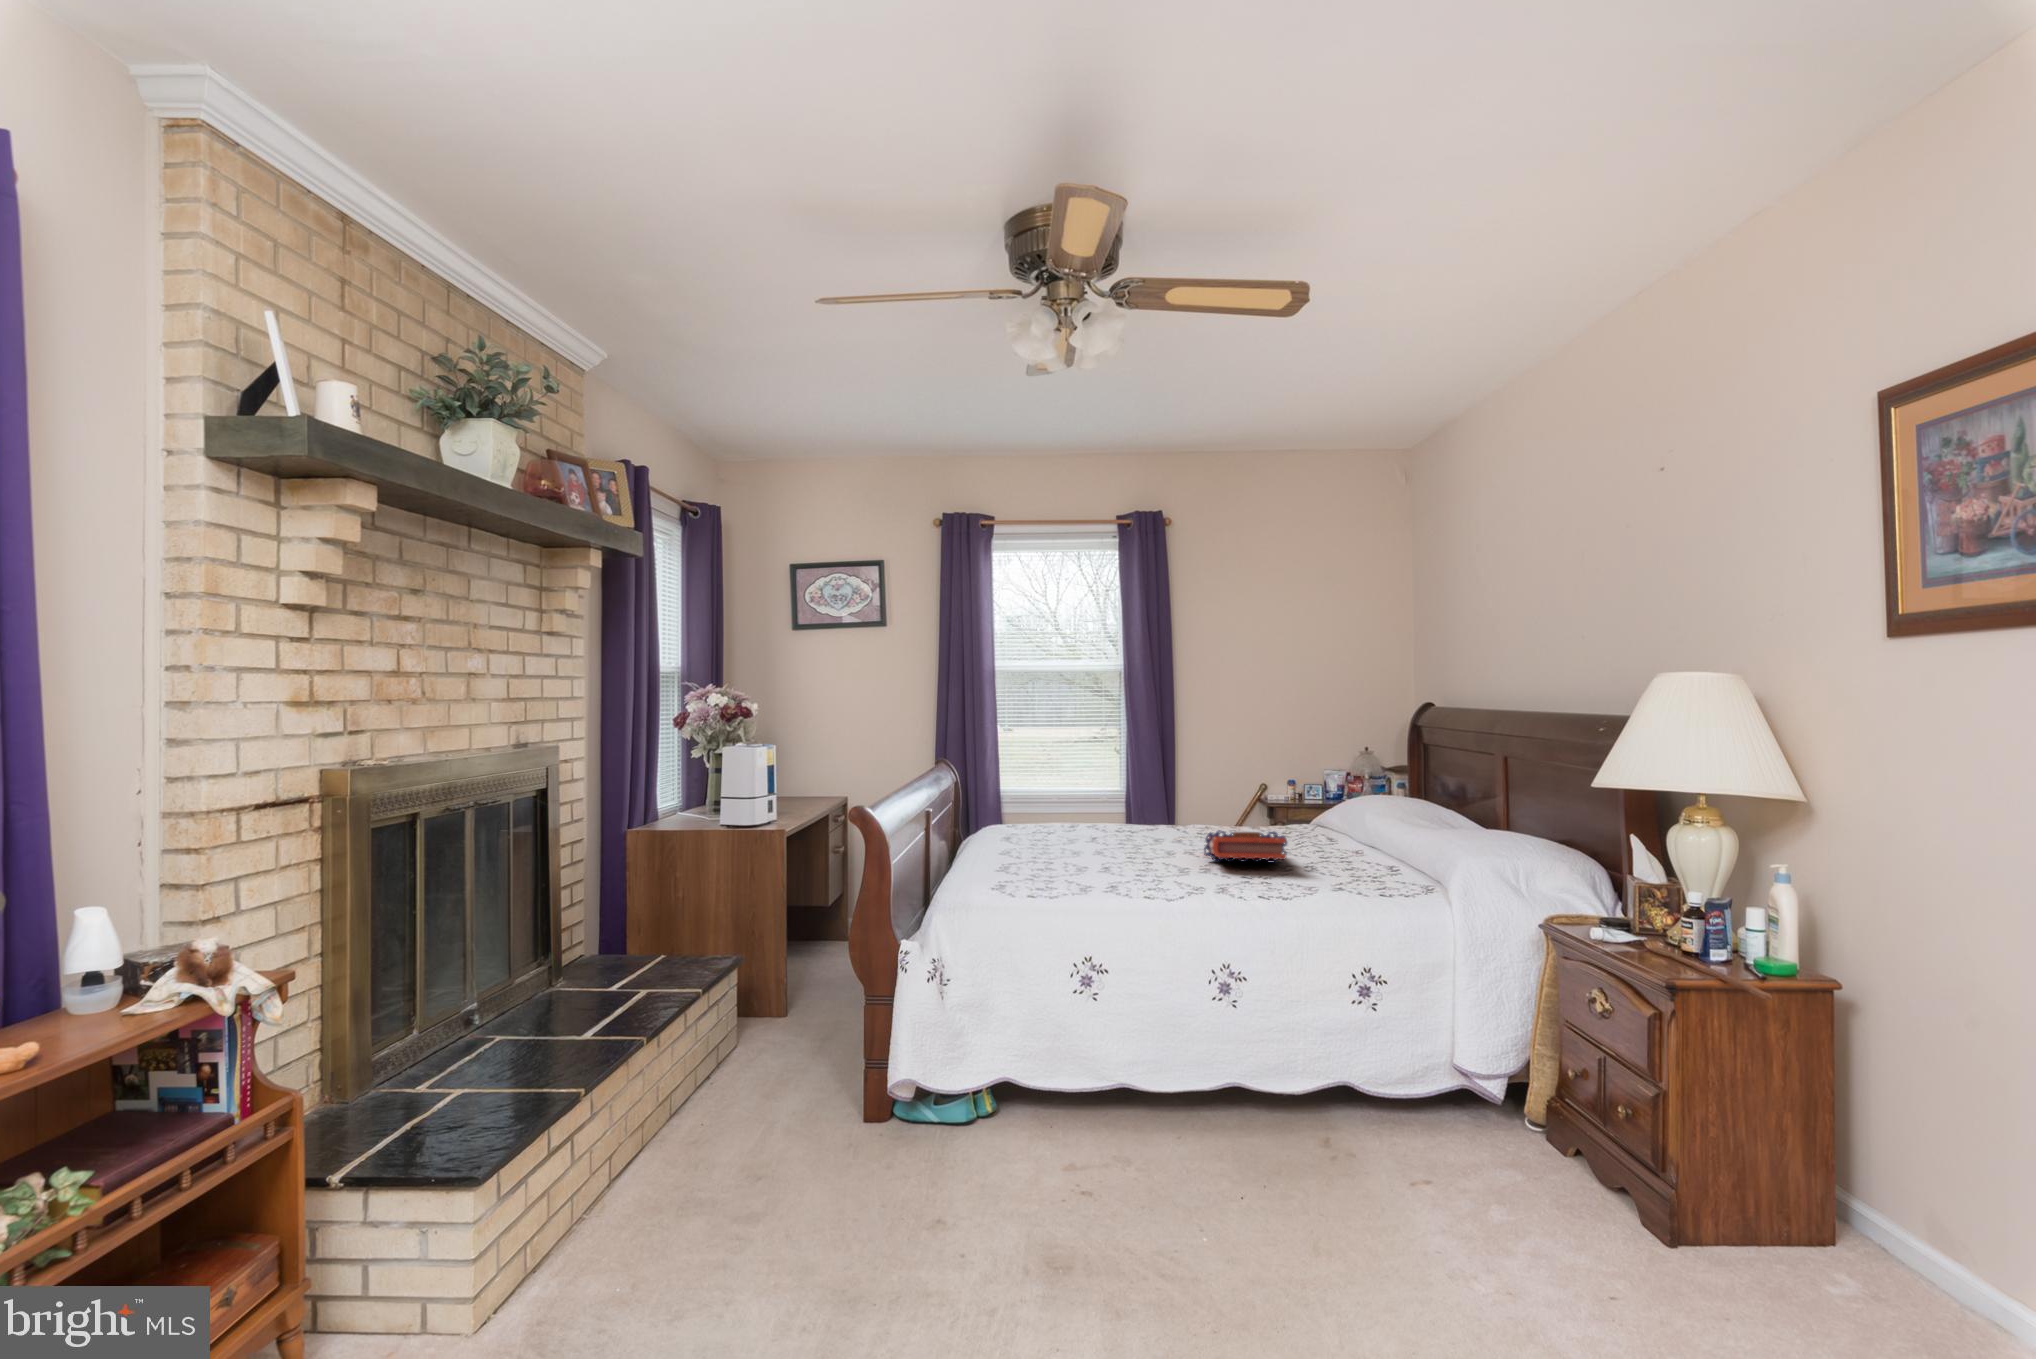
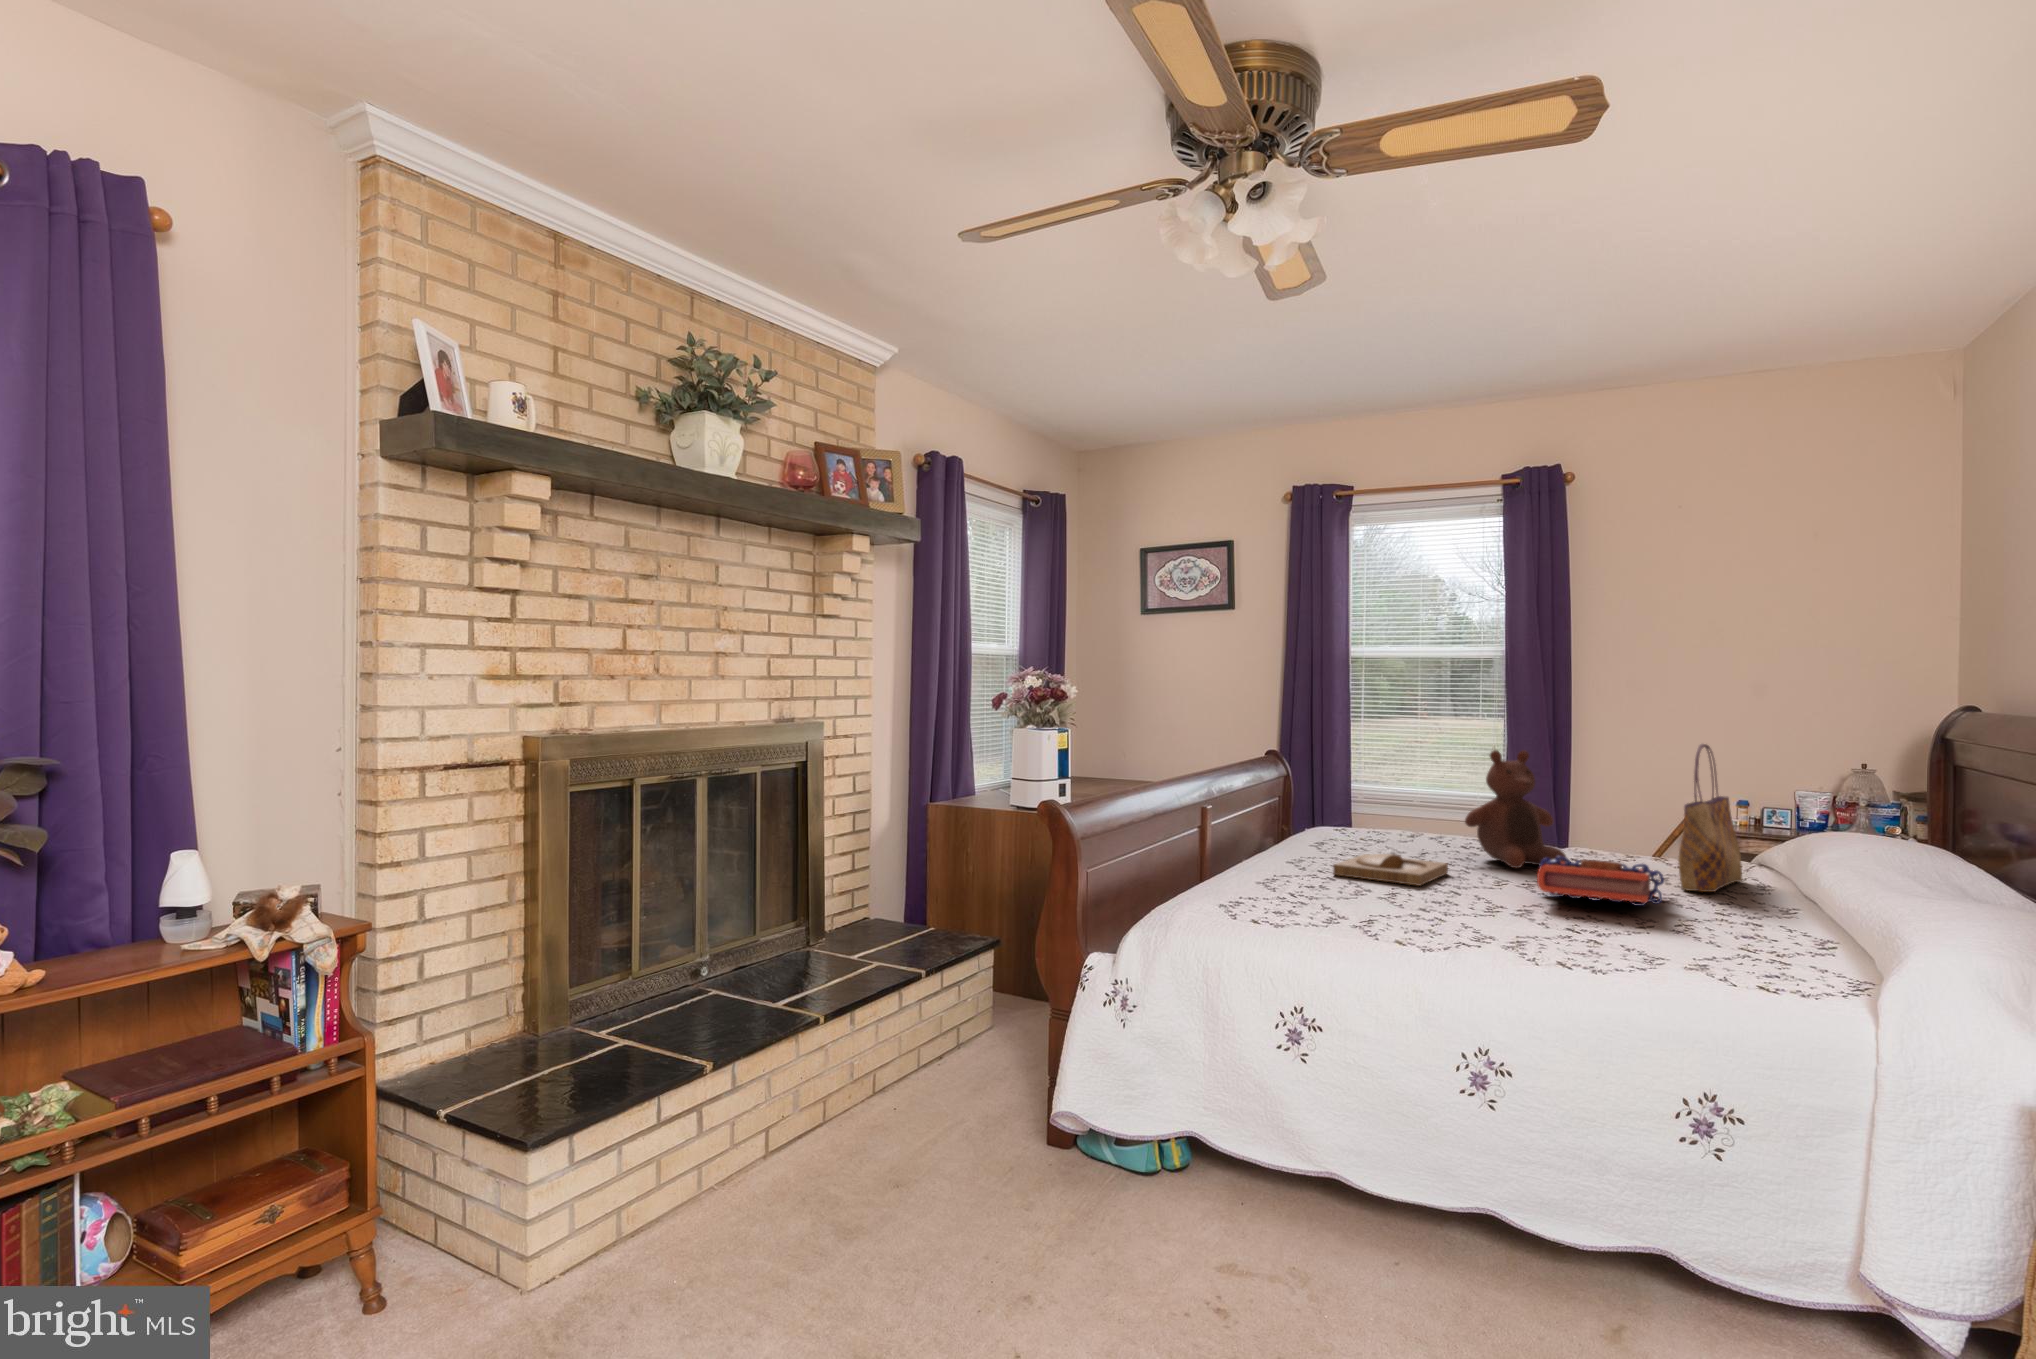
tote bag: none [1282,742,1313,850] -> present [1678,744,1742,892]
stuffed bear: none [1131,751,1204,844] -> present [1465,750,1566,868]
tray: none [1054,839,1131,862] -> present [1333,854,1448,886]

